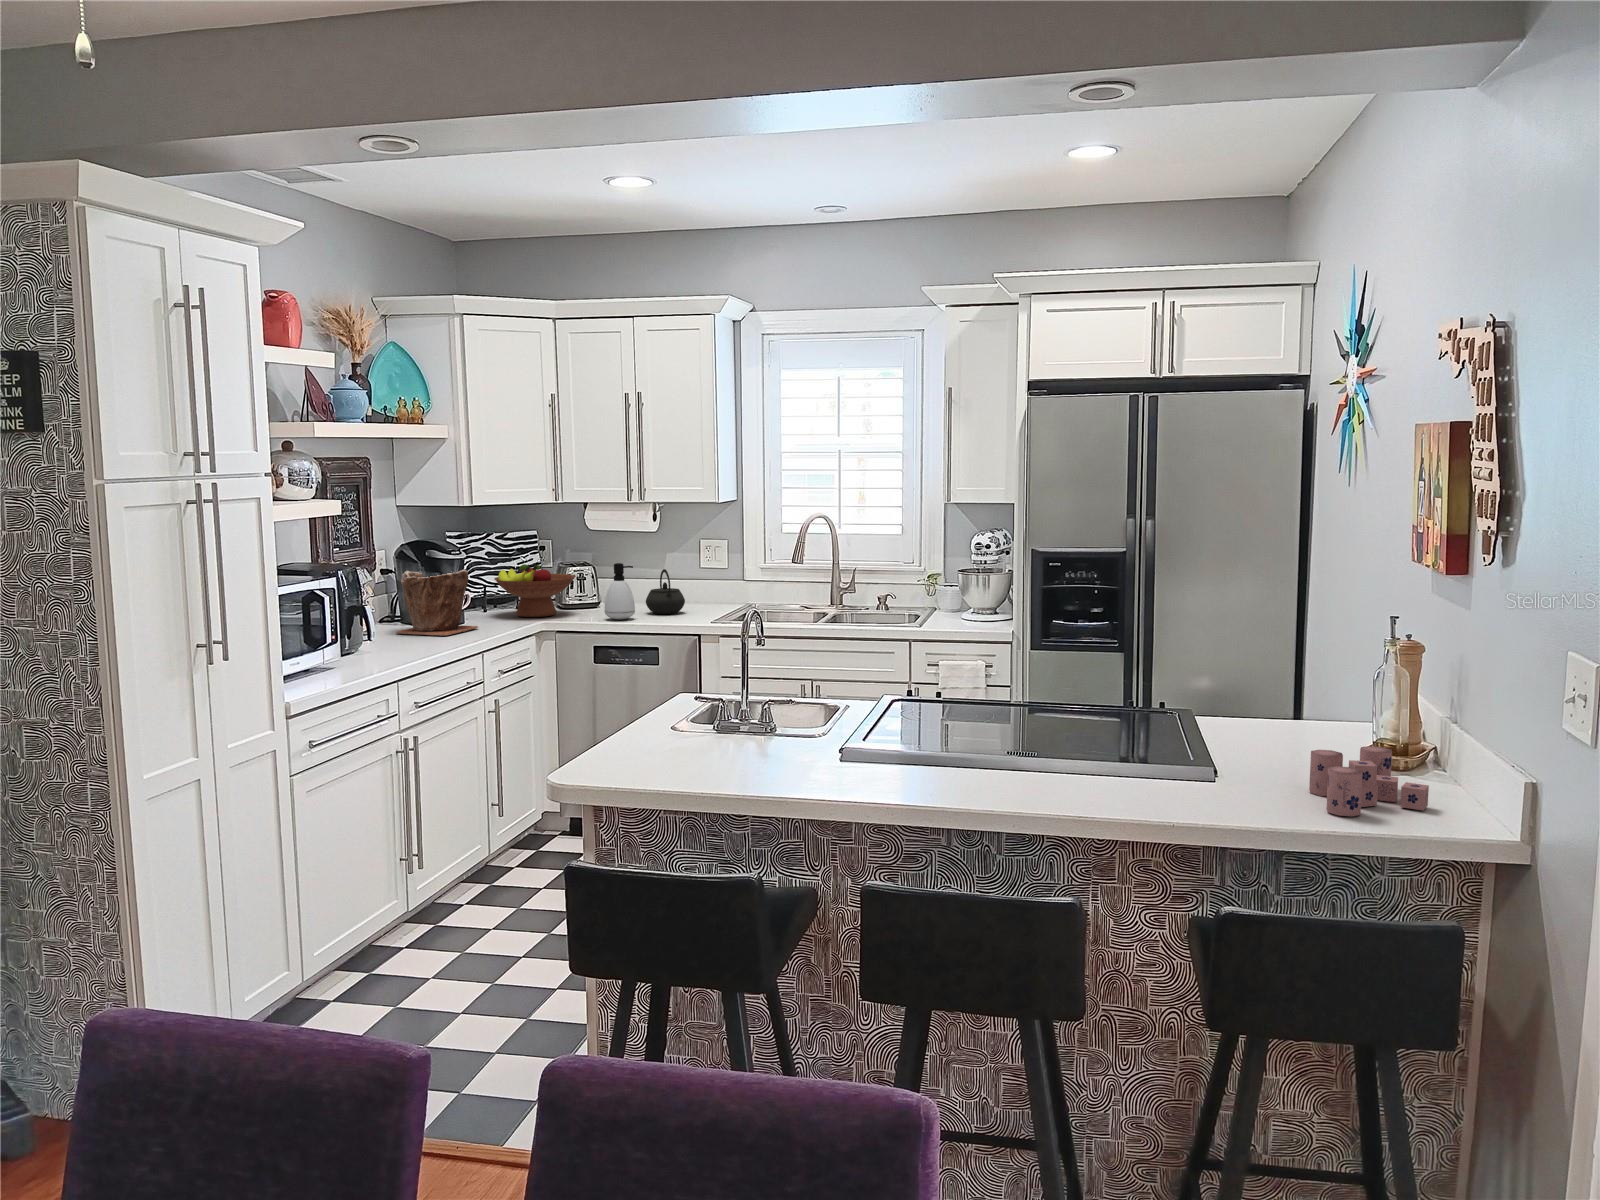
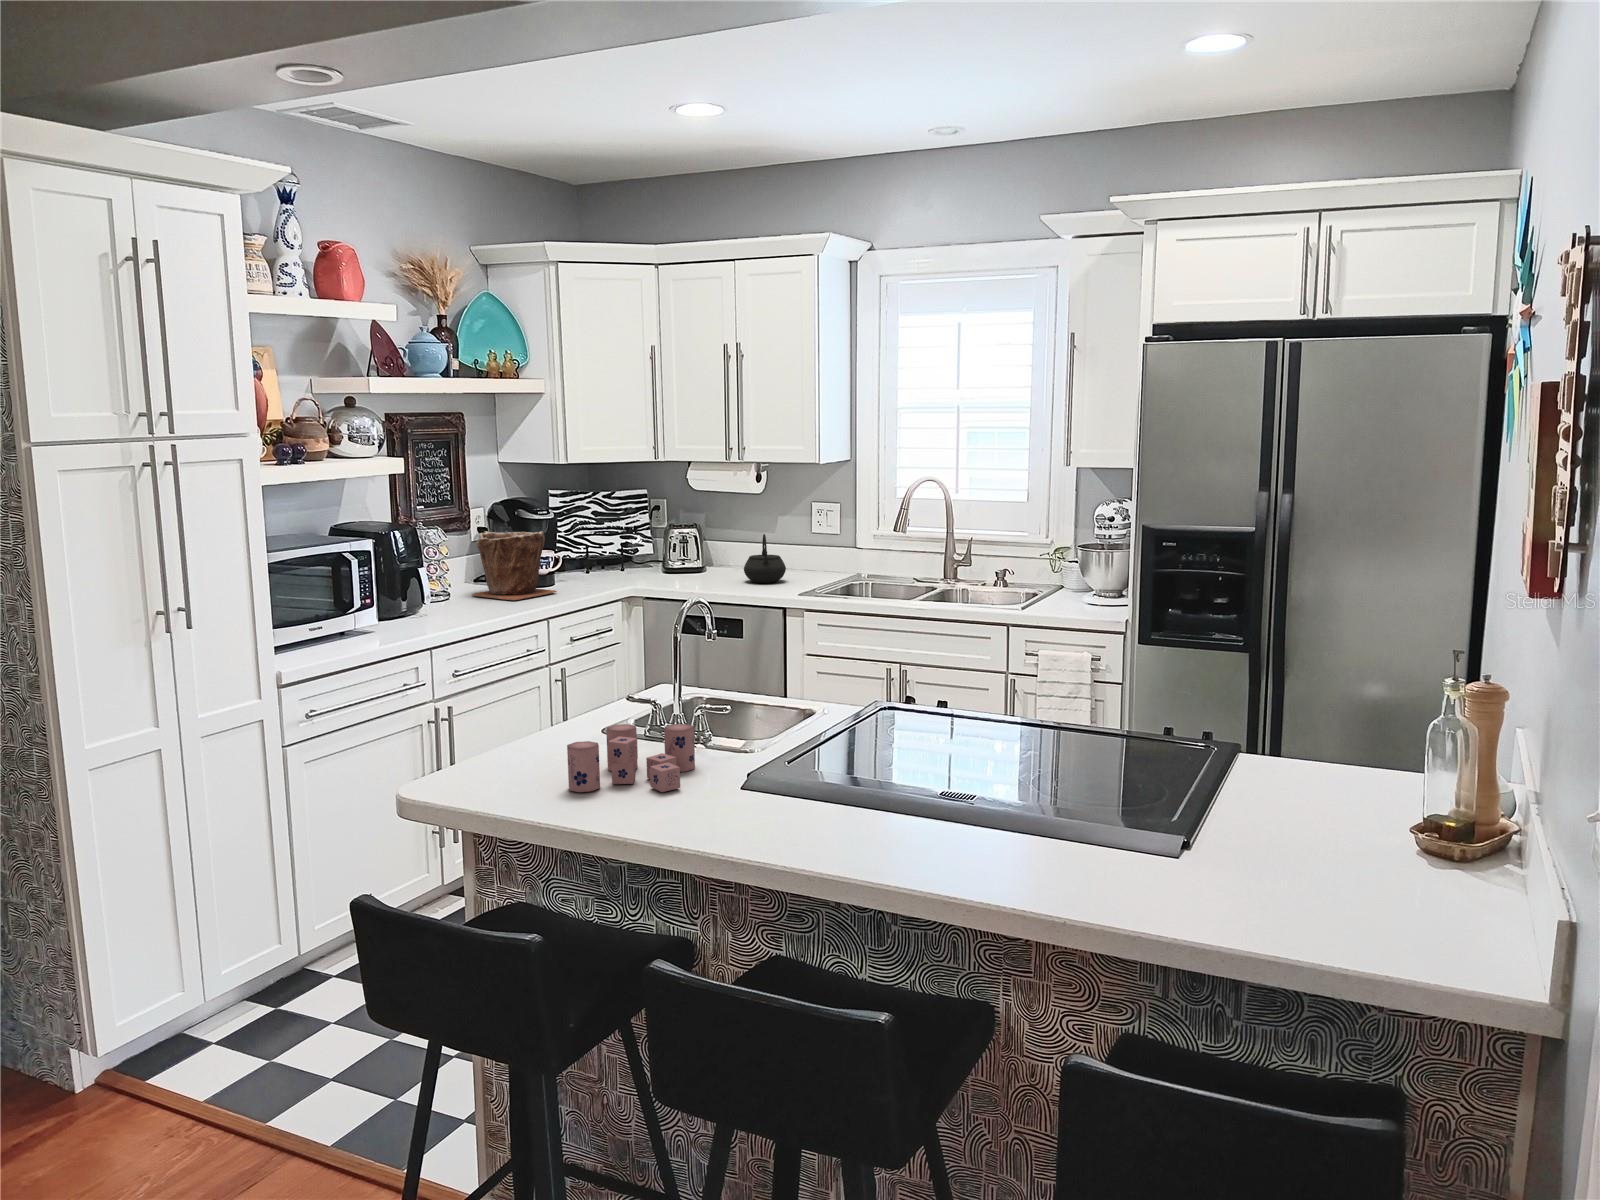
soap dispenser: present [605,563,635,619] -> none [693,527,726,588]
fruit bowl: present [494,564,576,617] -> none [588,526,673,582]
candle: present [1309,746,1429,816] -> present [567,724,695,792]

